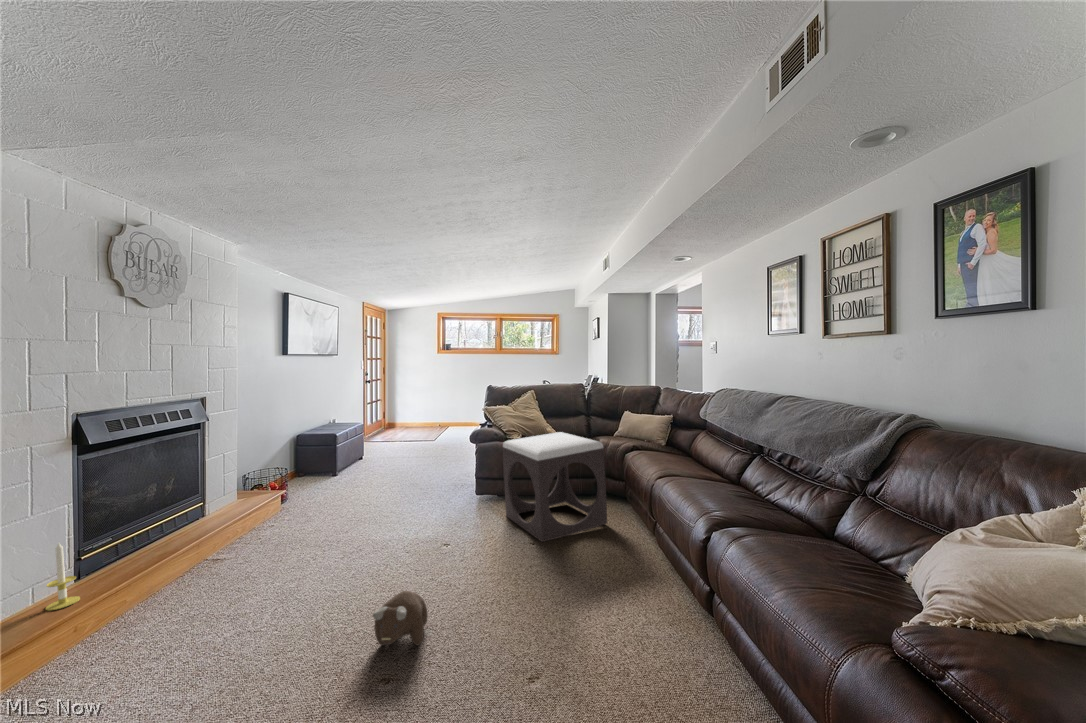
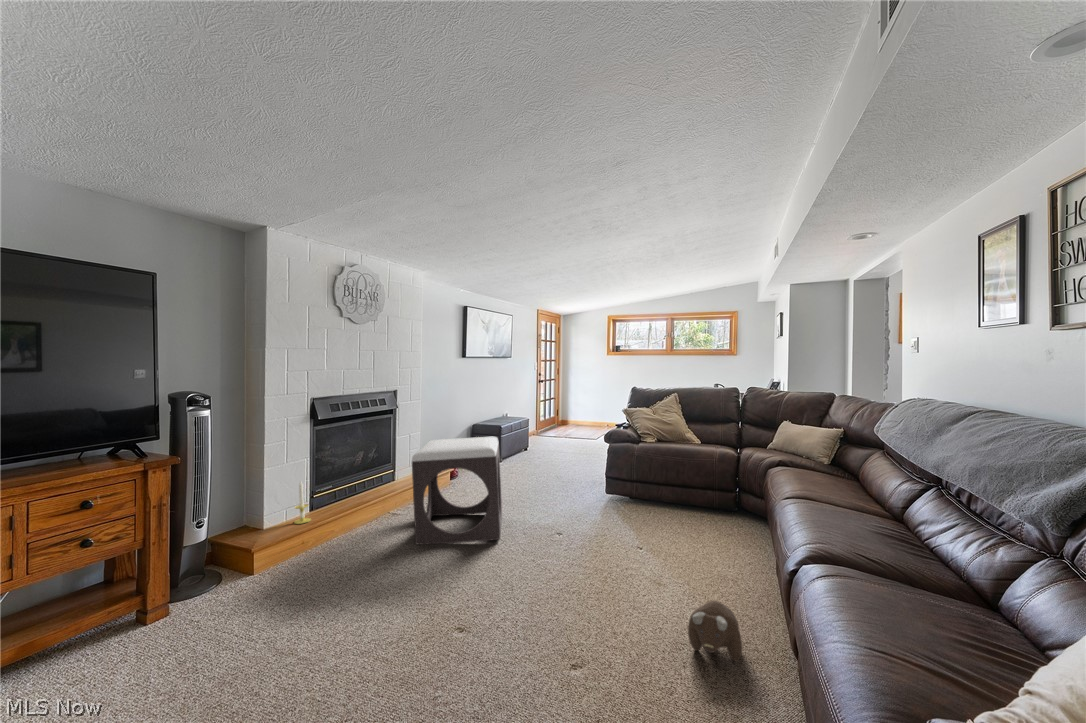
footstool: present [503,432,607,542] -> present [412,437,502,544]
plush toy: present [373,591,428,645] -> present [688,601,742,661]

